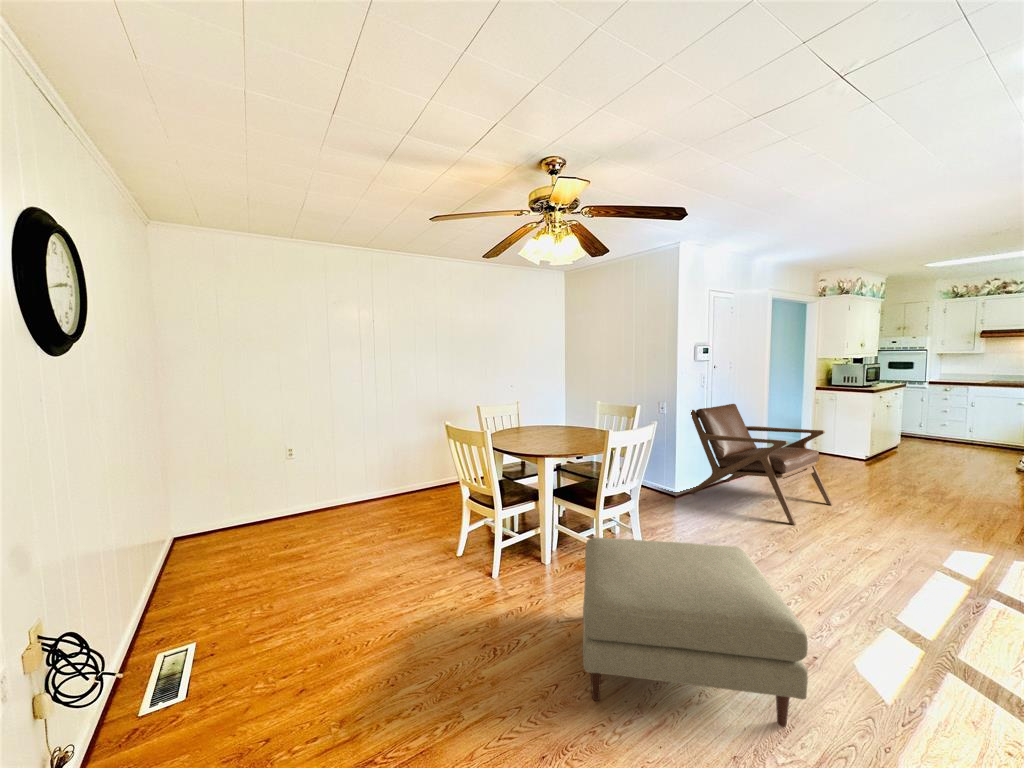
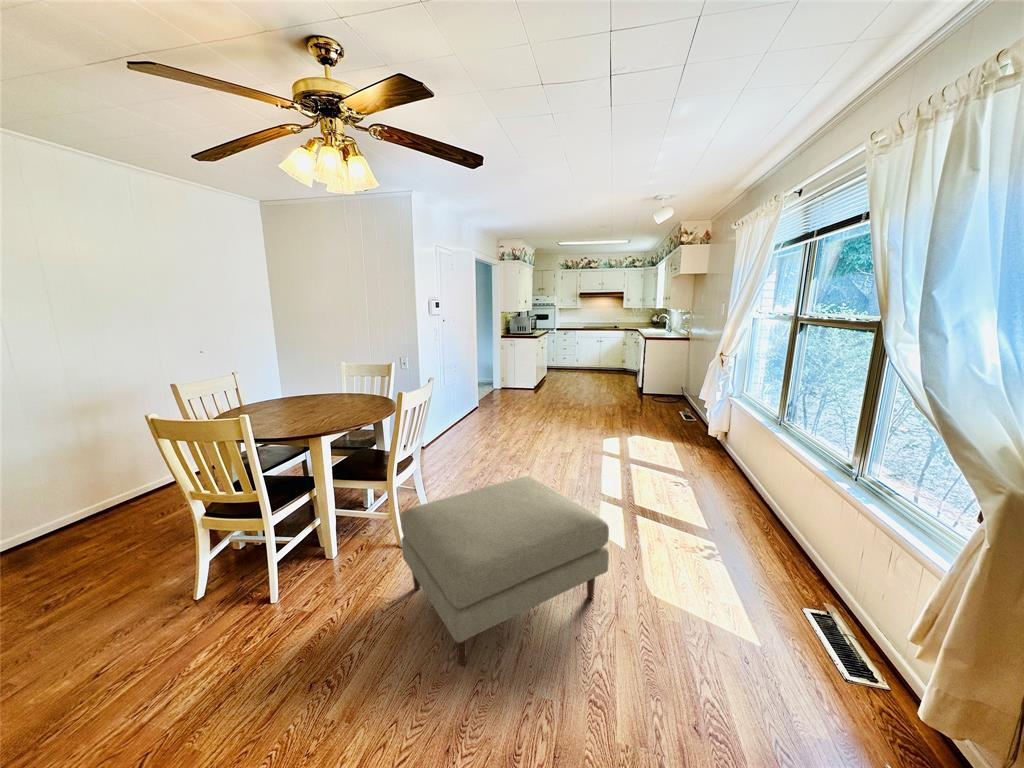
lounge chair: present [689,404,833,525] -> none [428,354,533,448]

